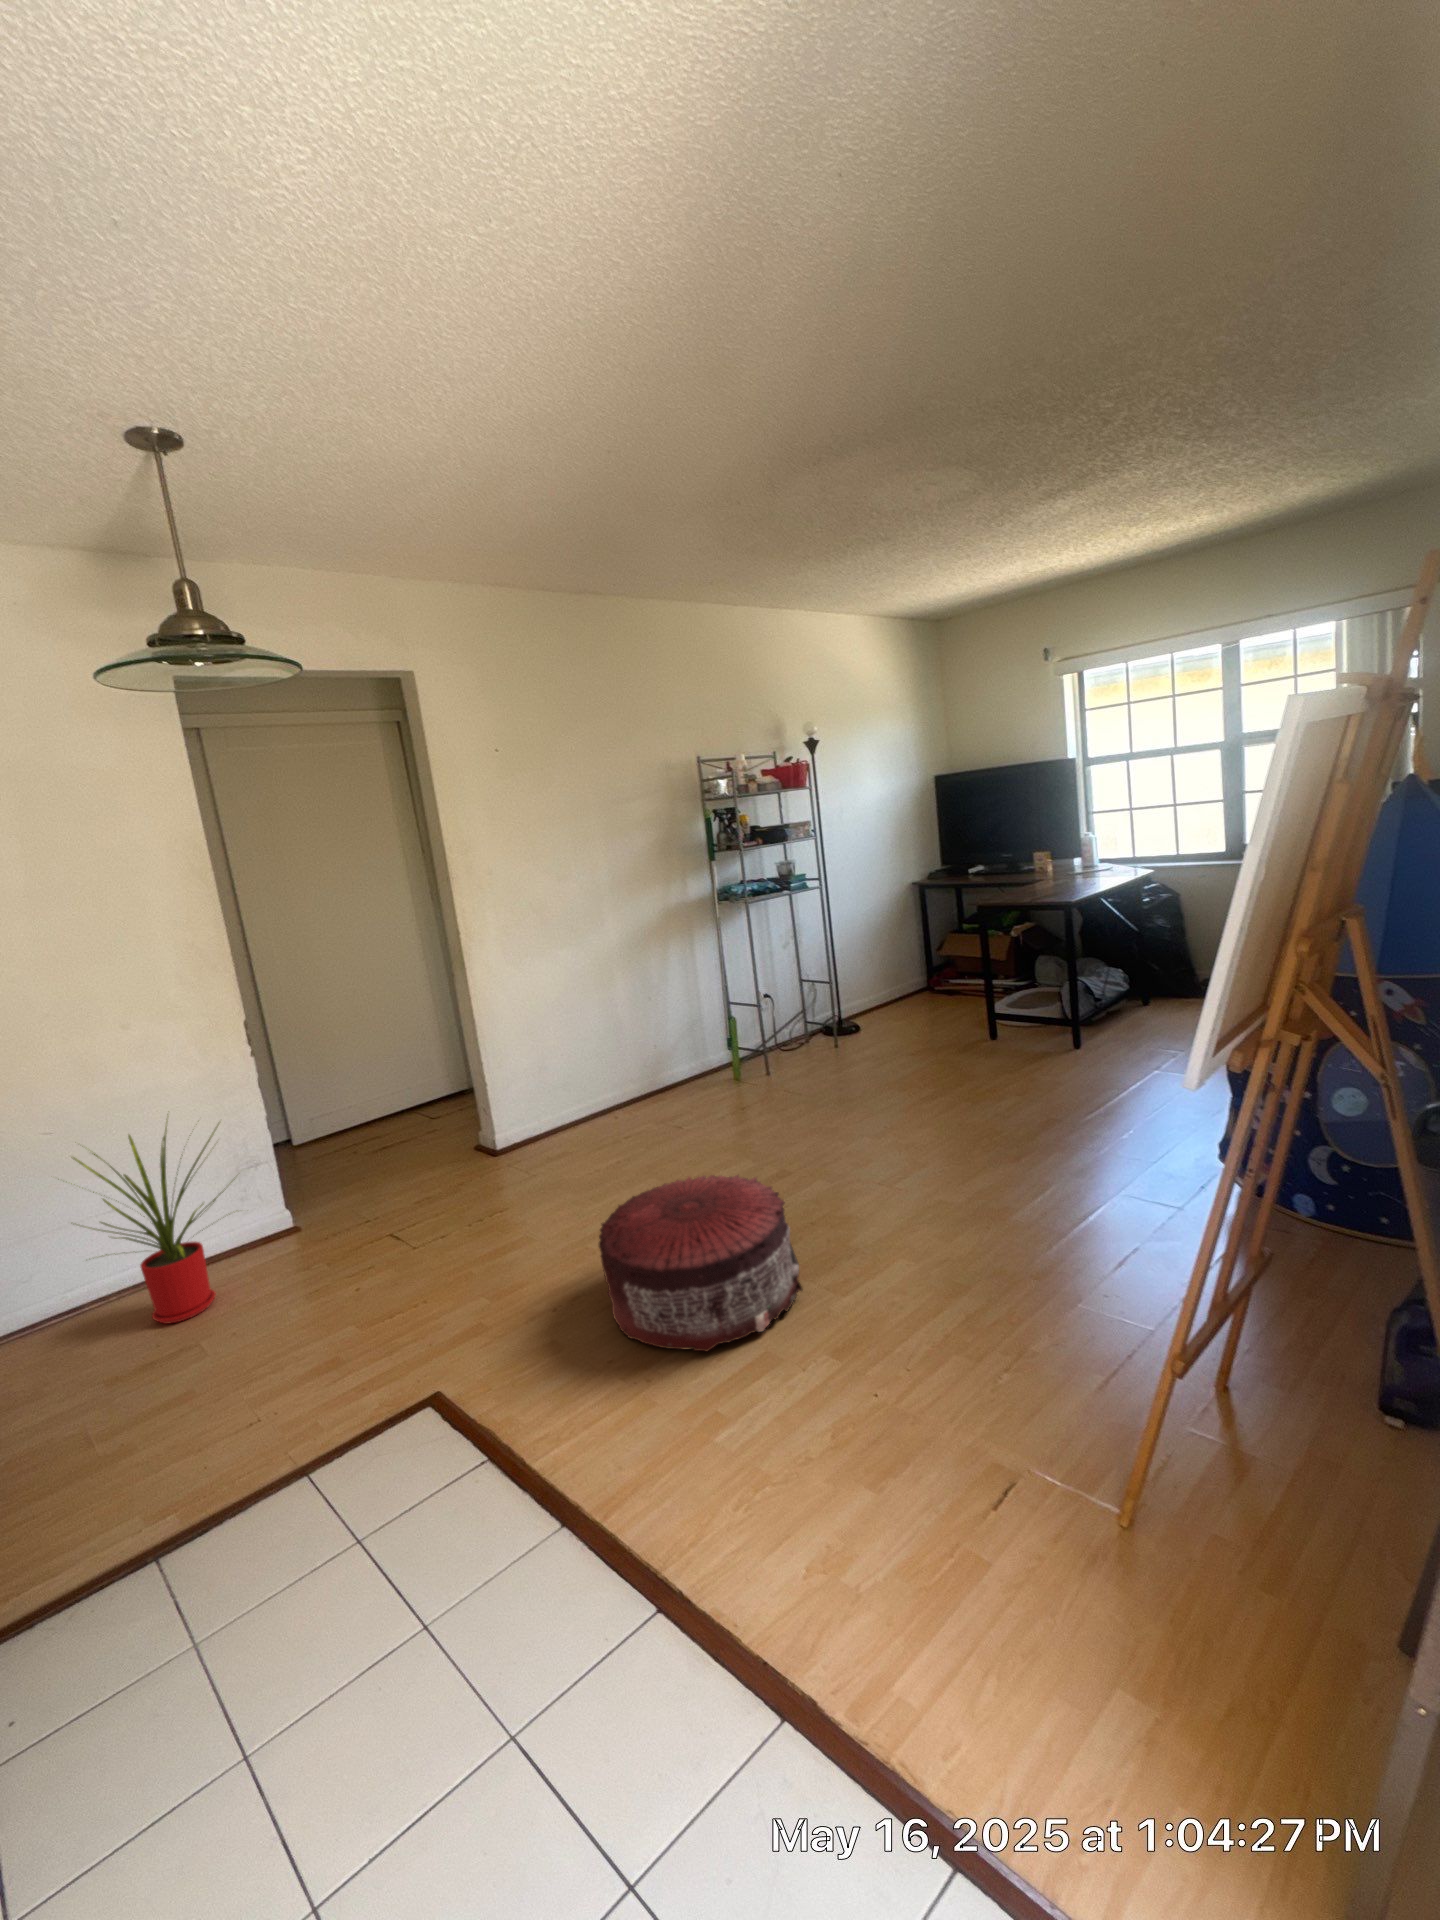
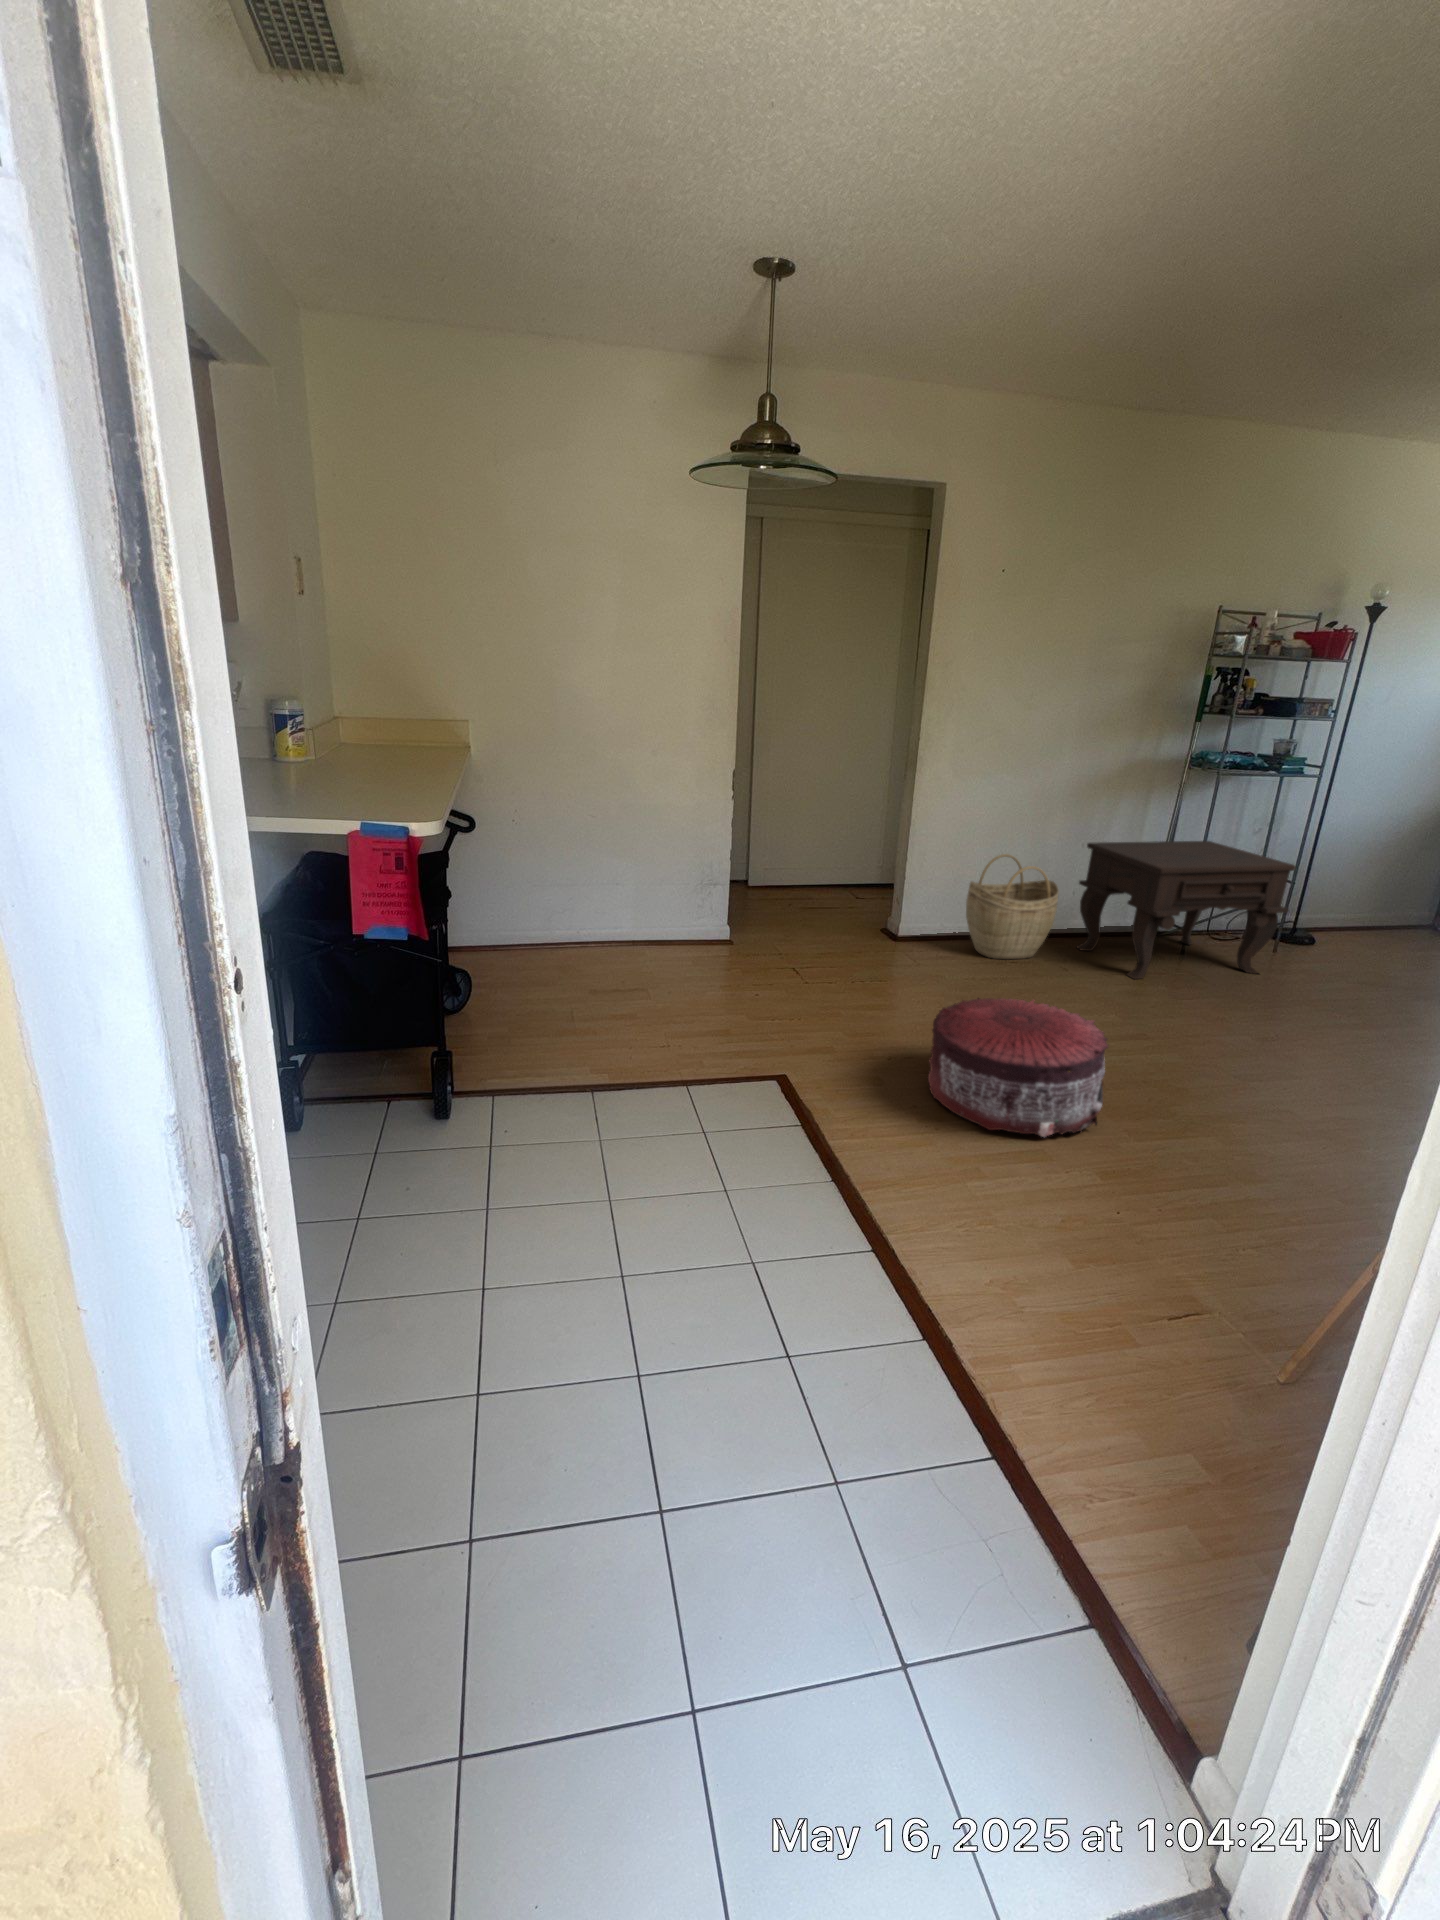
side table: none [660,962,842,1112] -> present [1076,841,1296,979]
woven basket: none [562,1023,657,1137] -> present [966,854,1059,959]
house plant: present [71,1124,235,1324] -> none [602,829,708,973]

